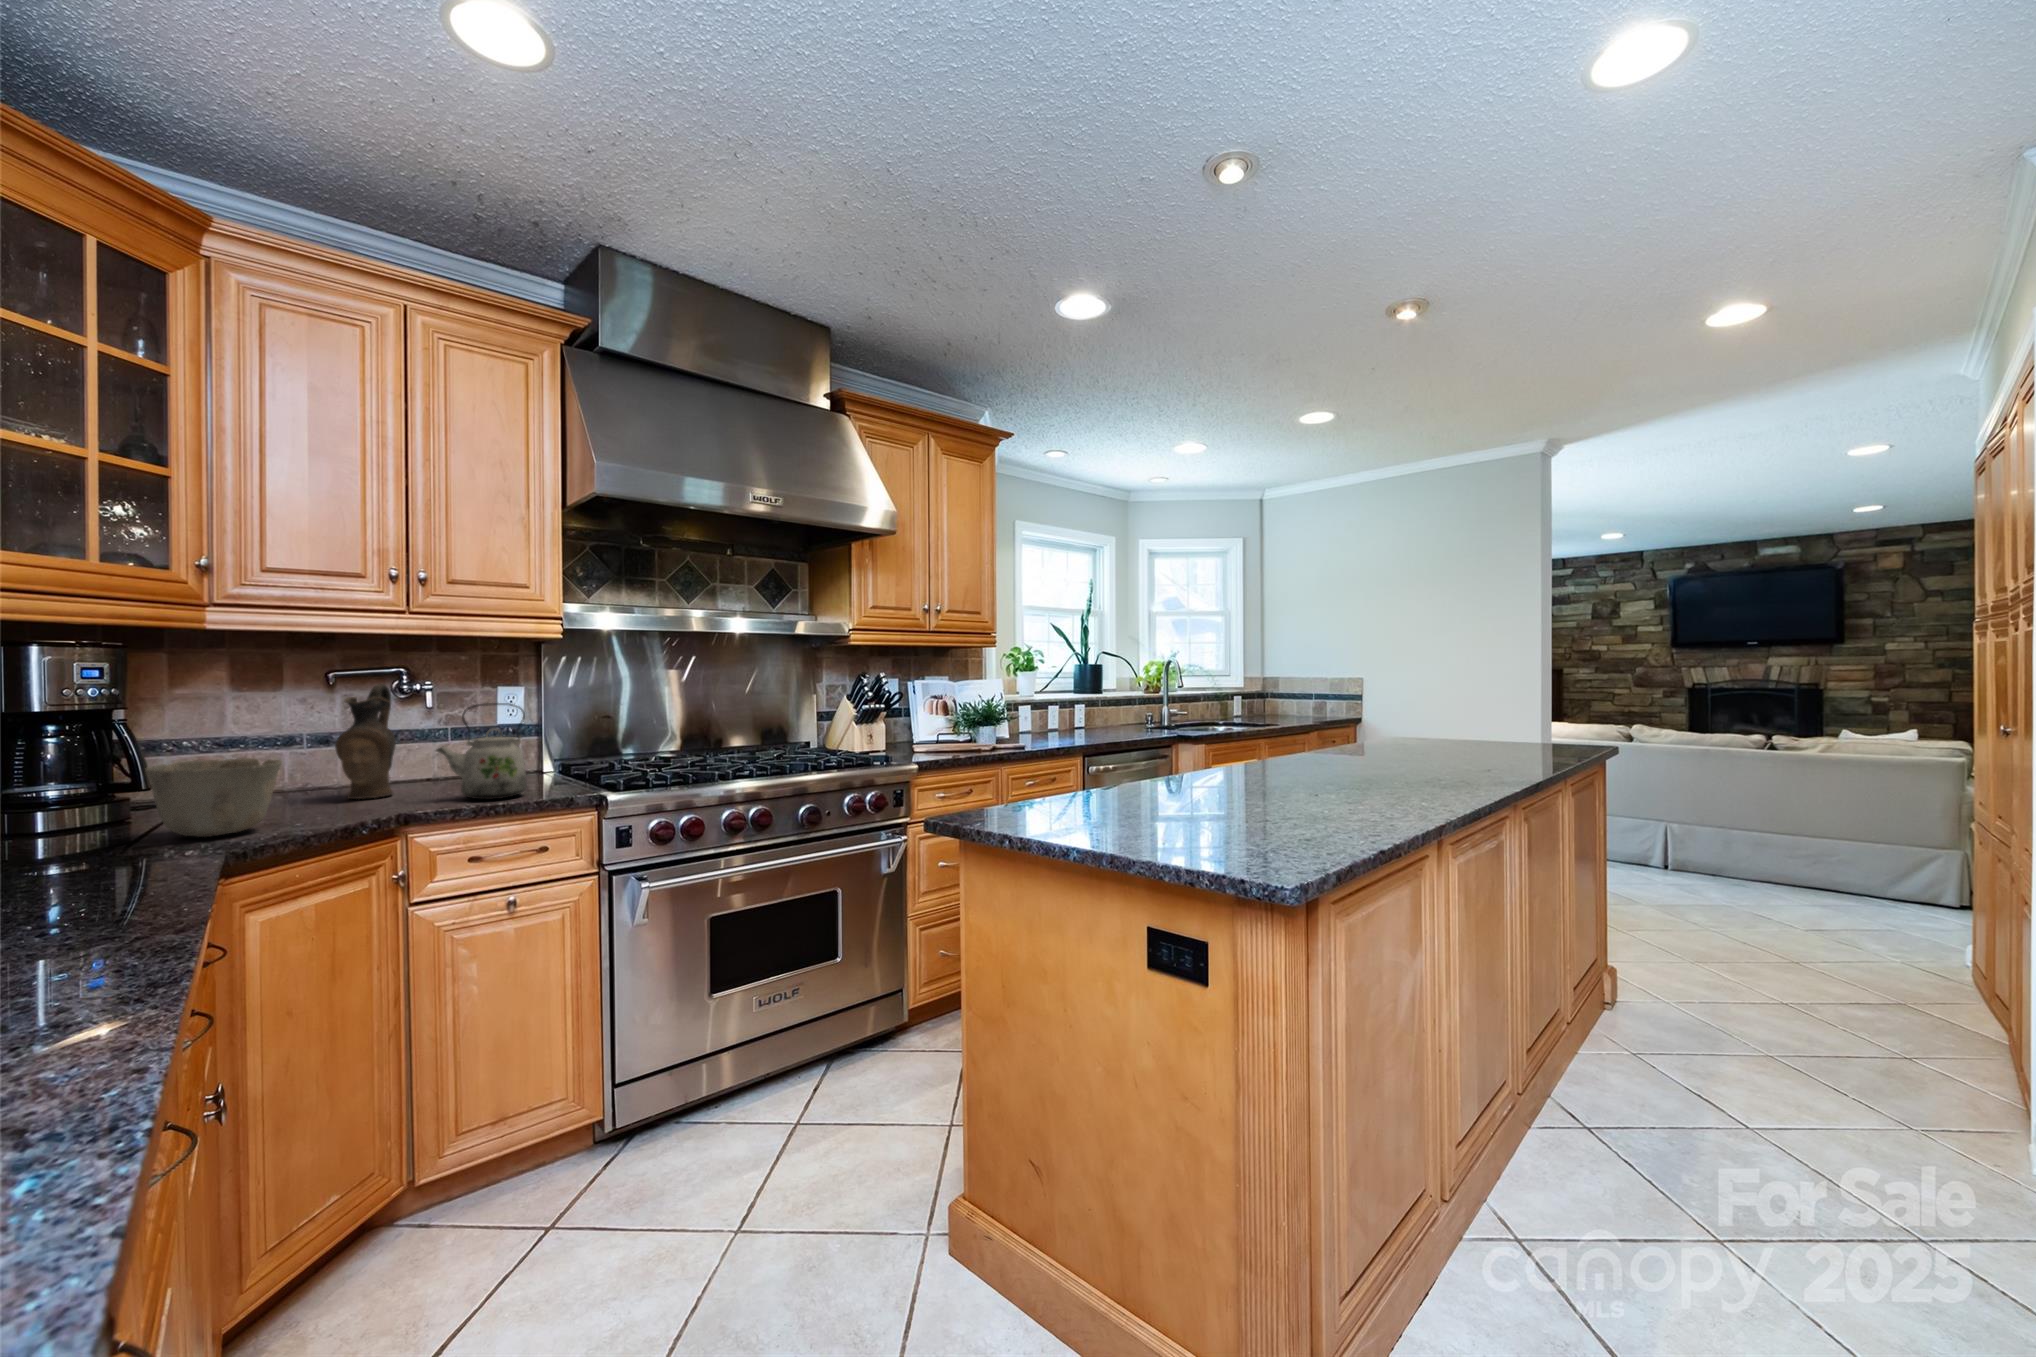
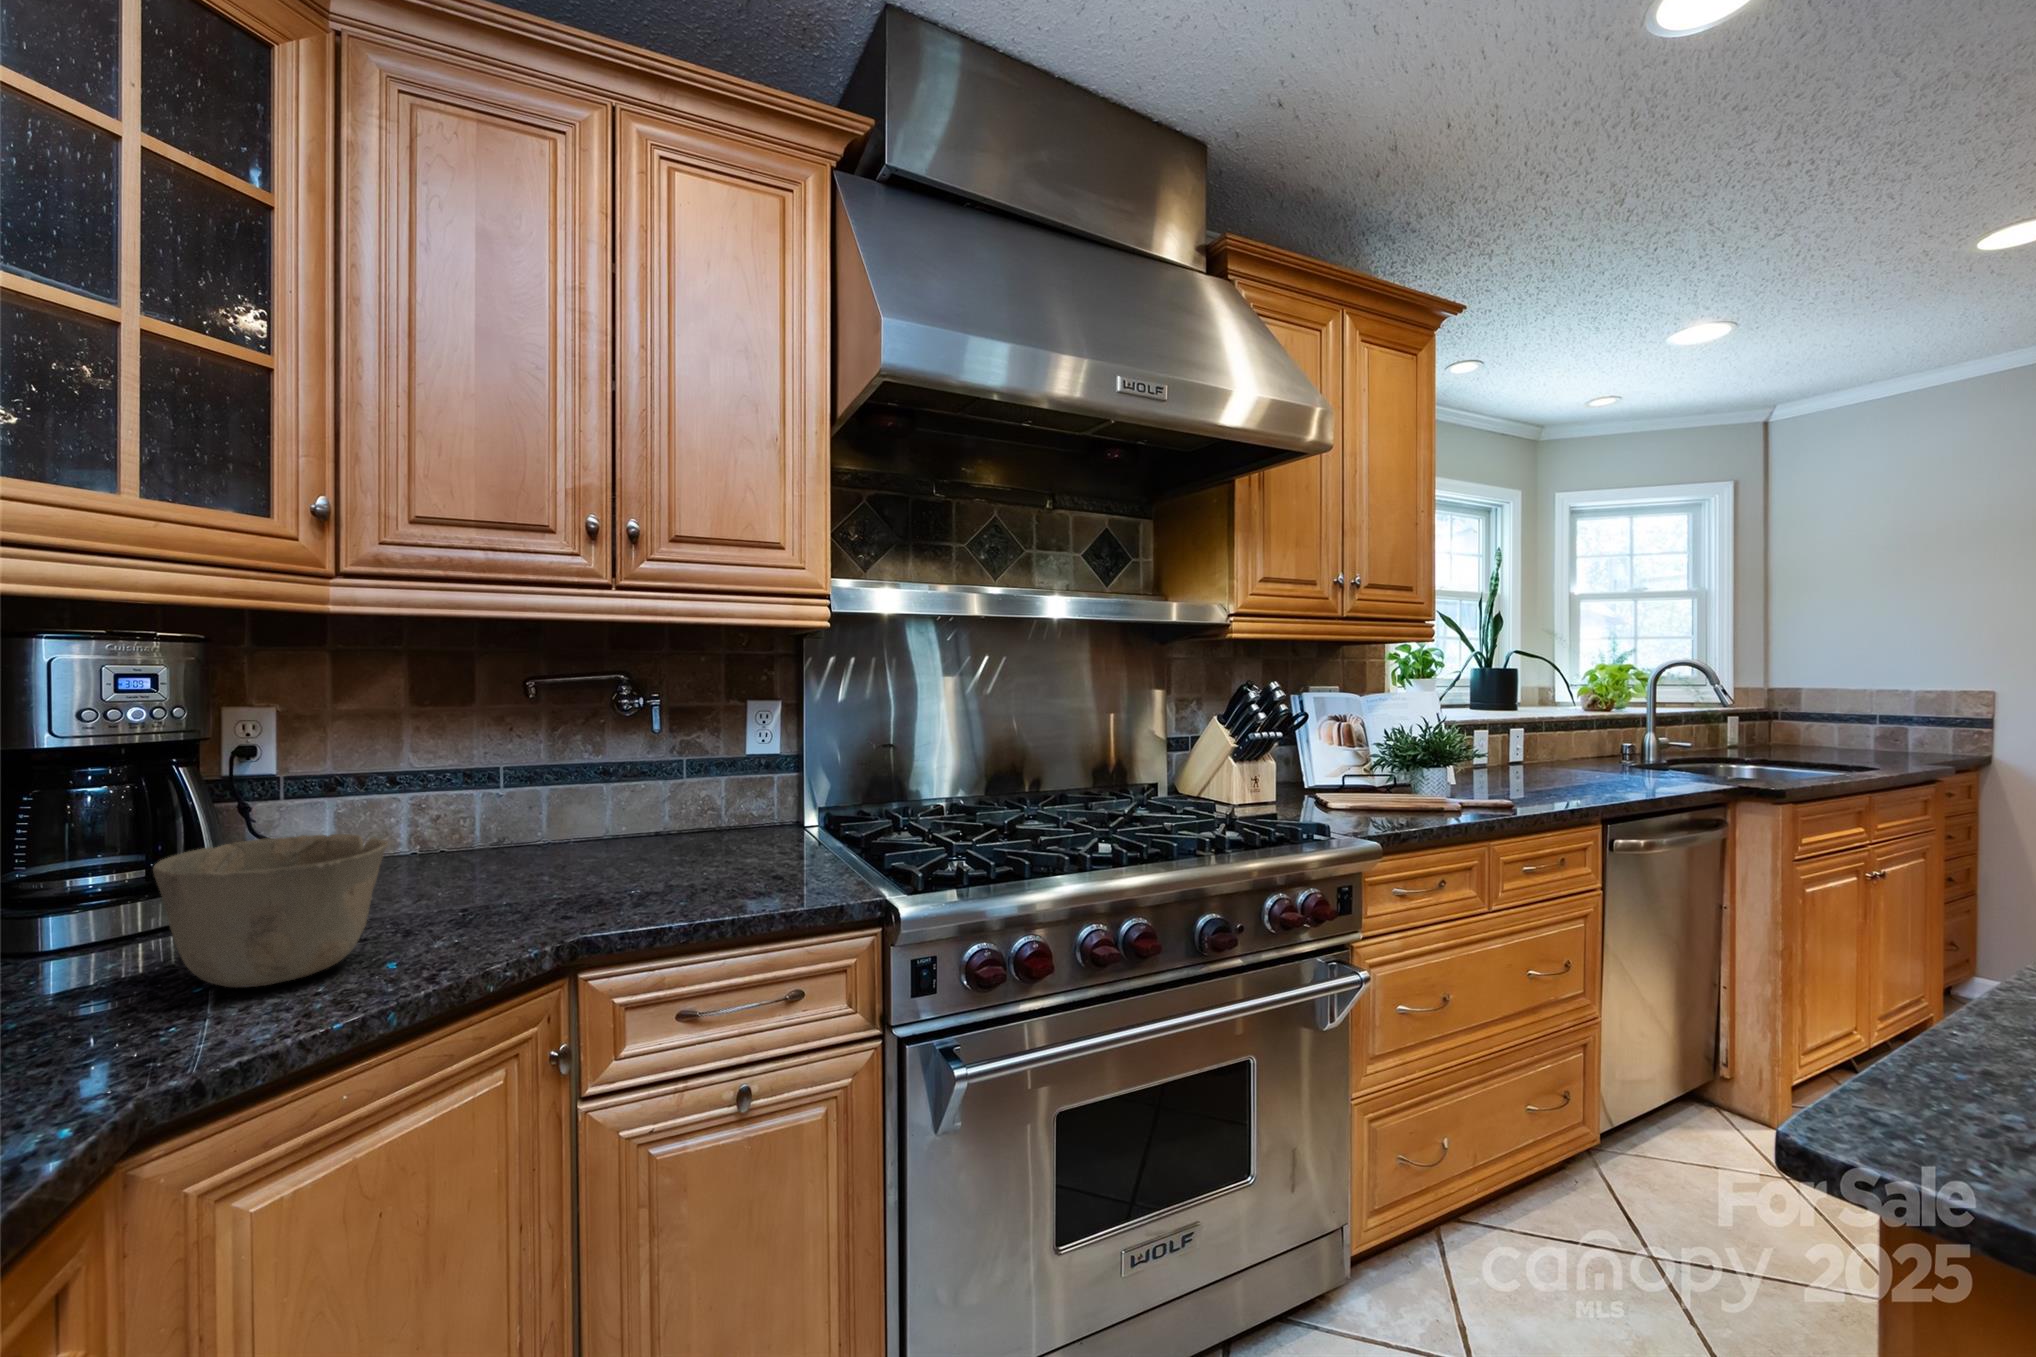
ceramic pitcher: present [335,684,396,799] -> none [510,700,597,882]
kettle: present [436,703,527,800] -> none [641,736,778,898]

